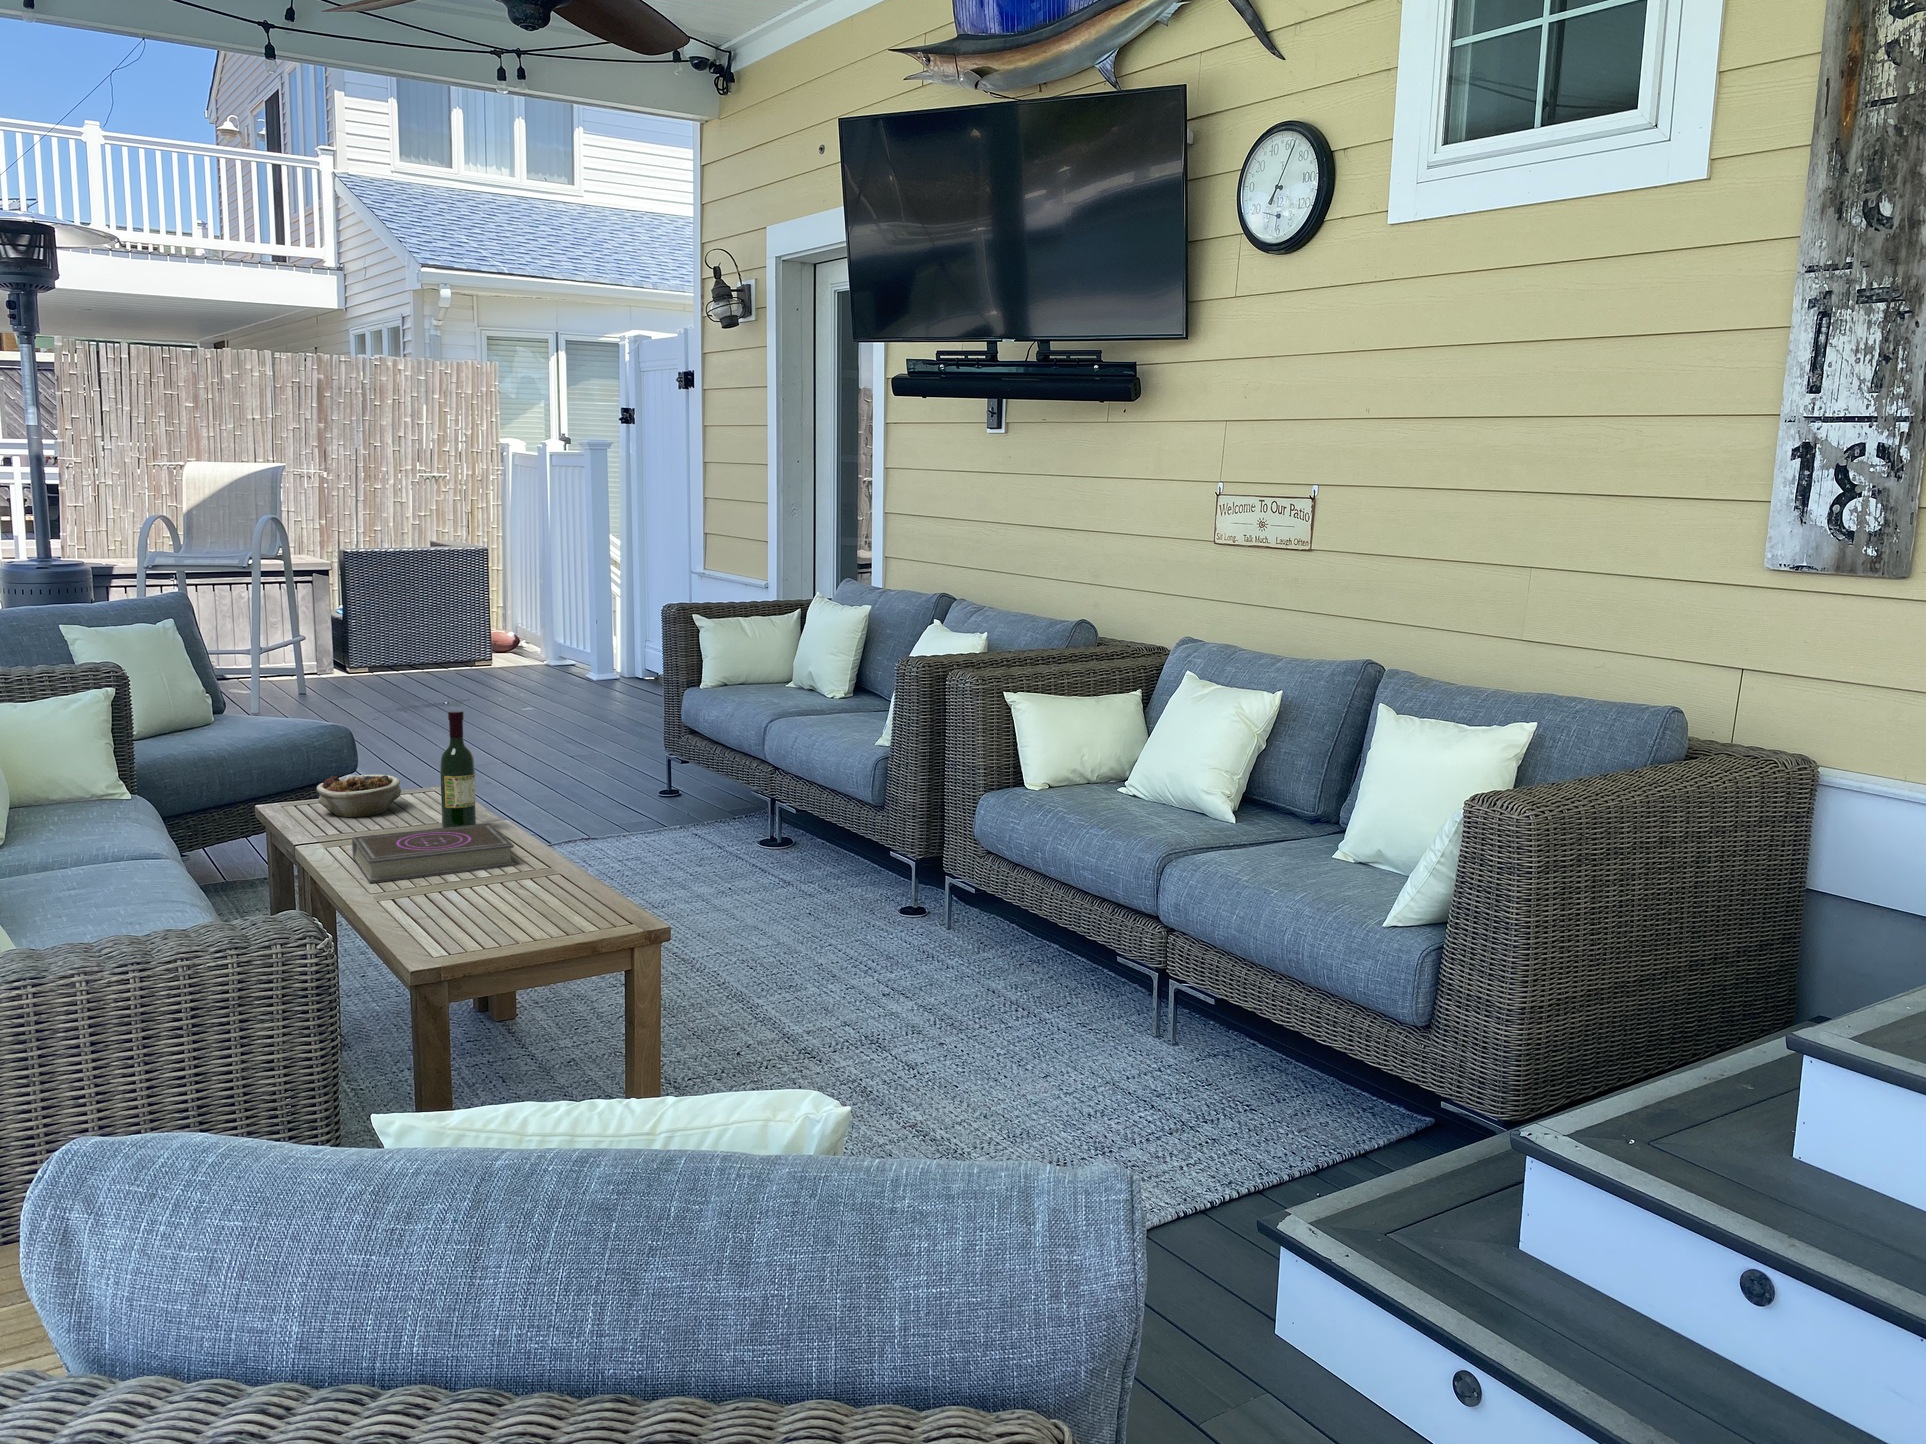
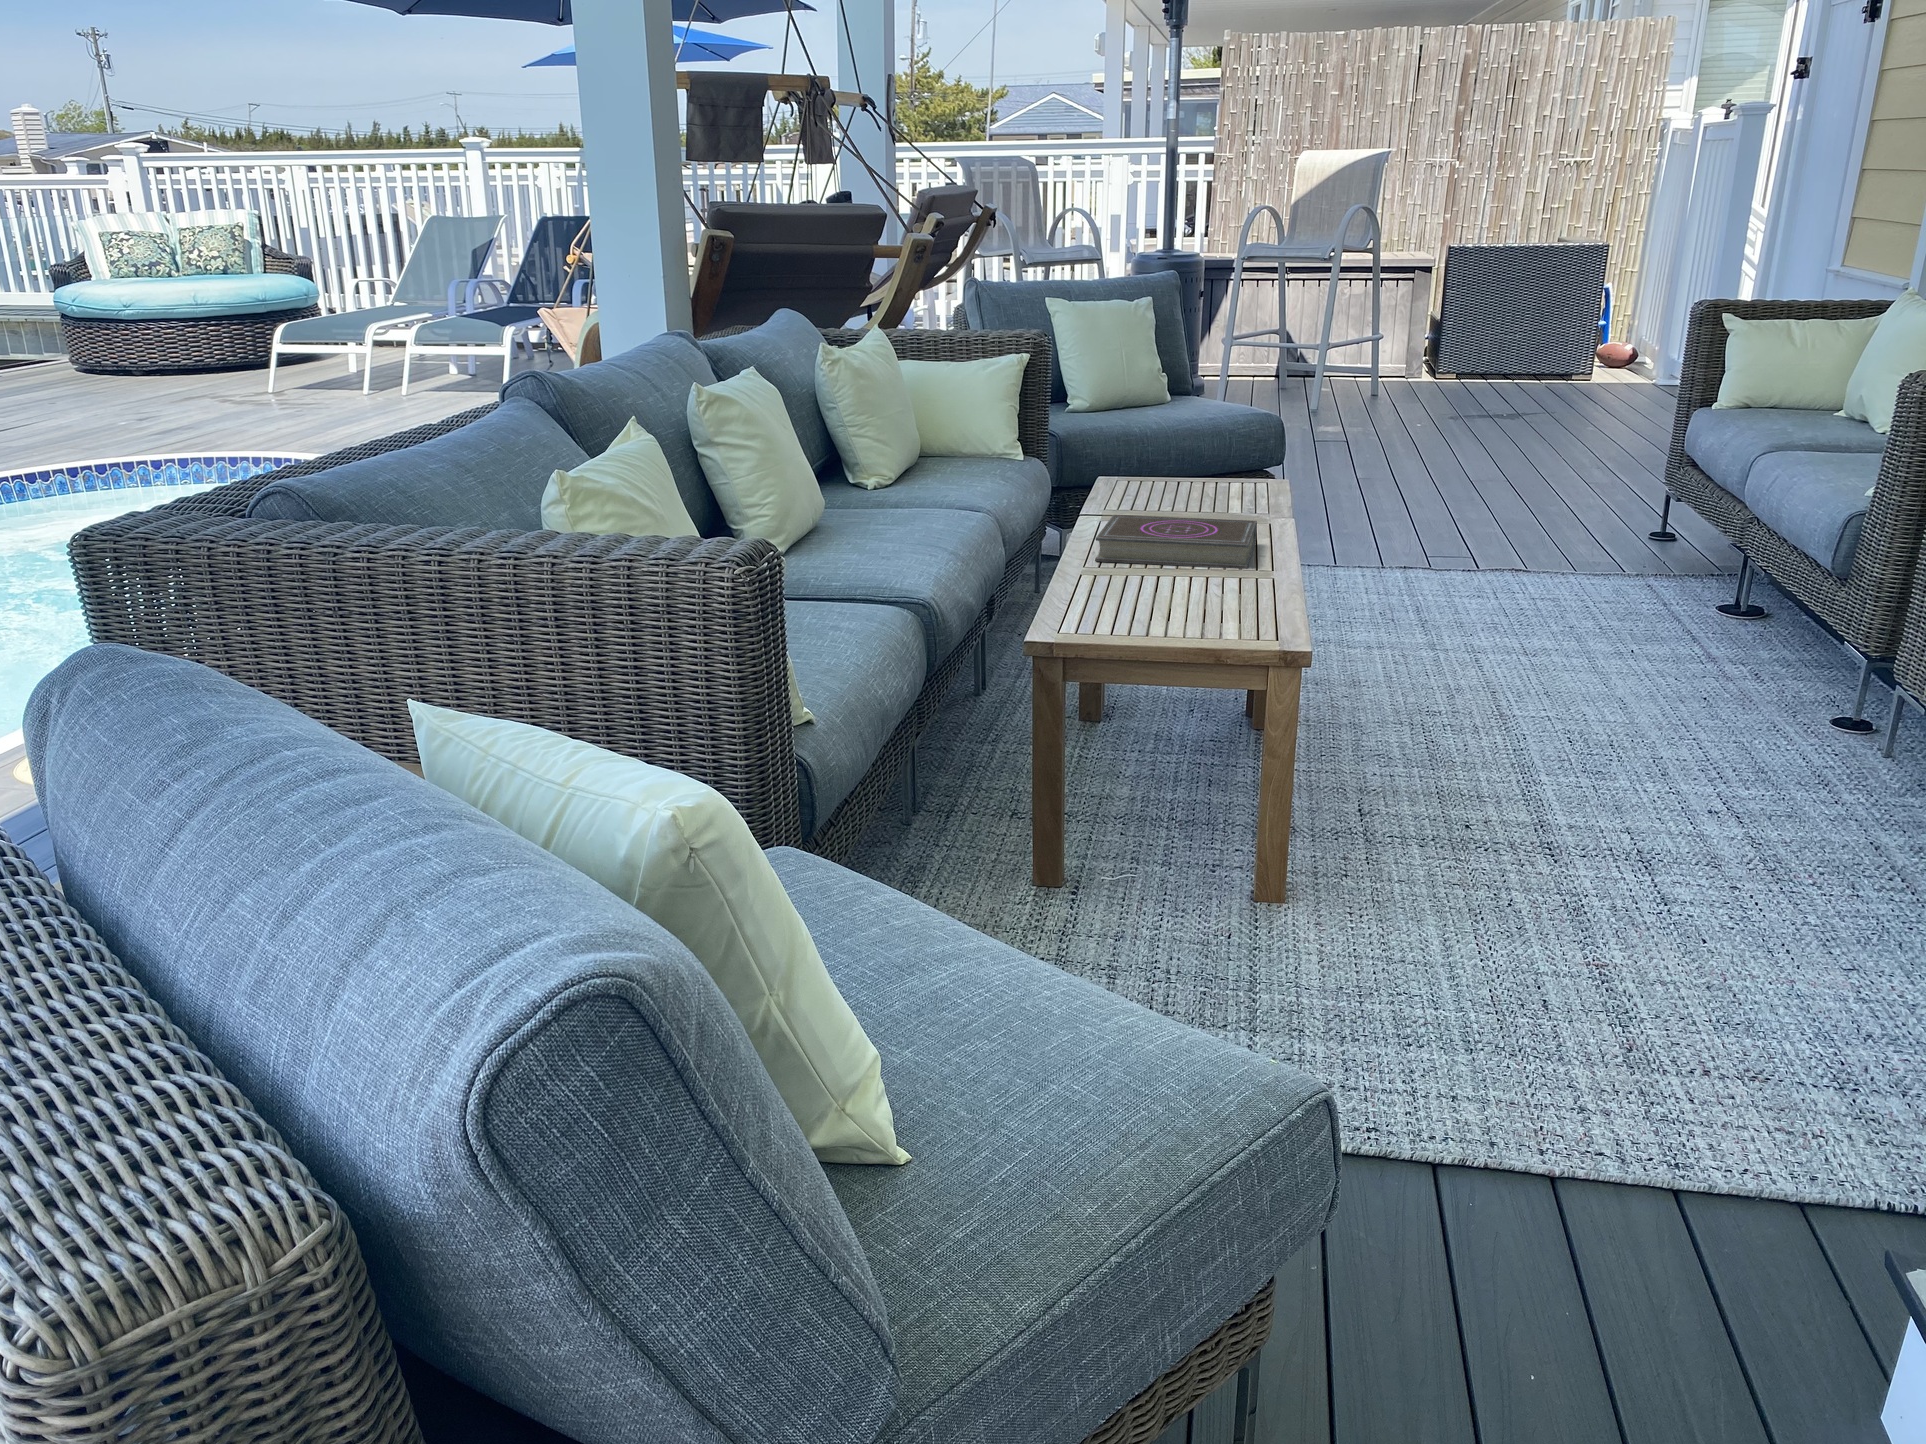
wine bottle: present [440,710,476,828] -> none [1226,390,1266,531]
succulent planter: present [317,774,401,817] -> none [1143,456,1225,502]

